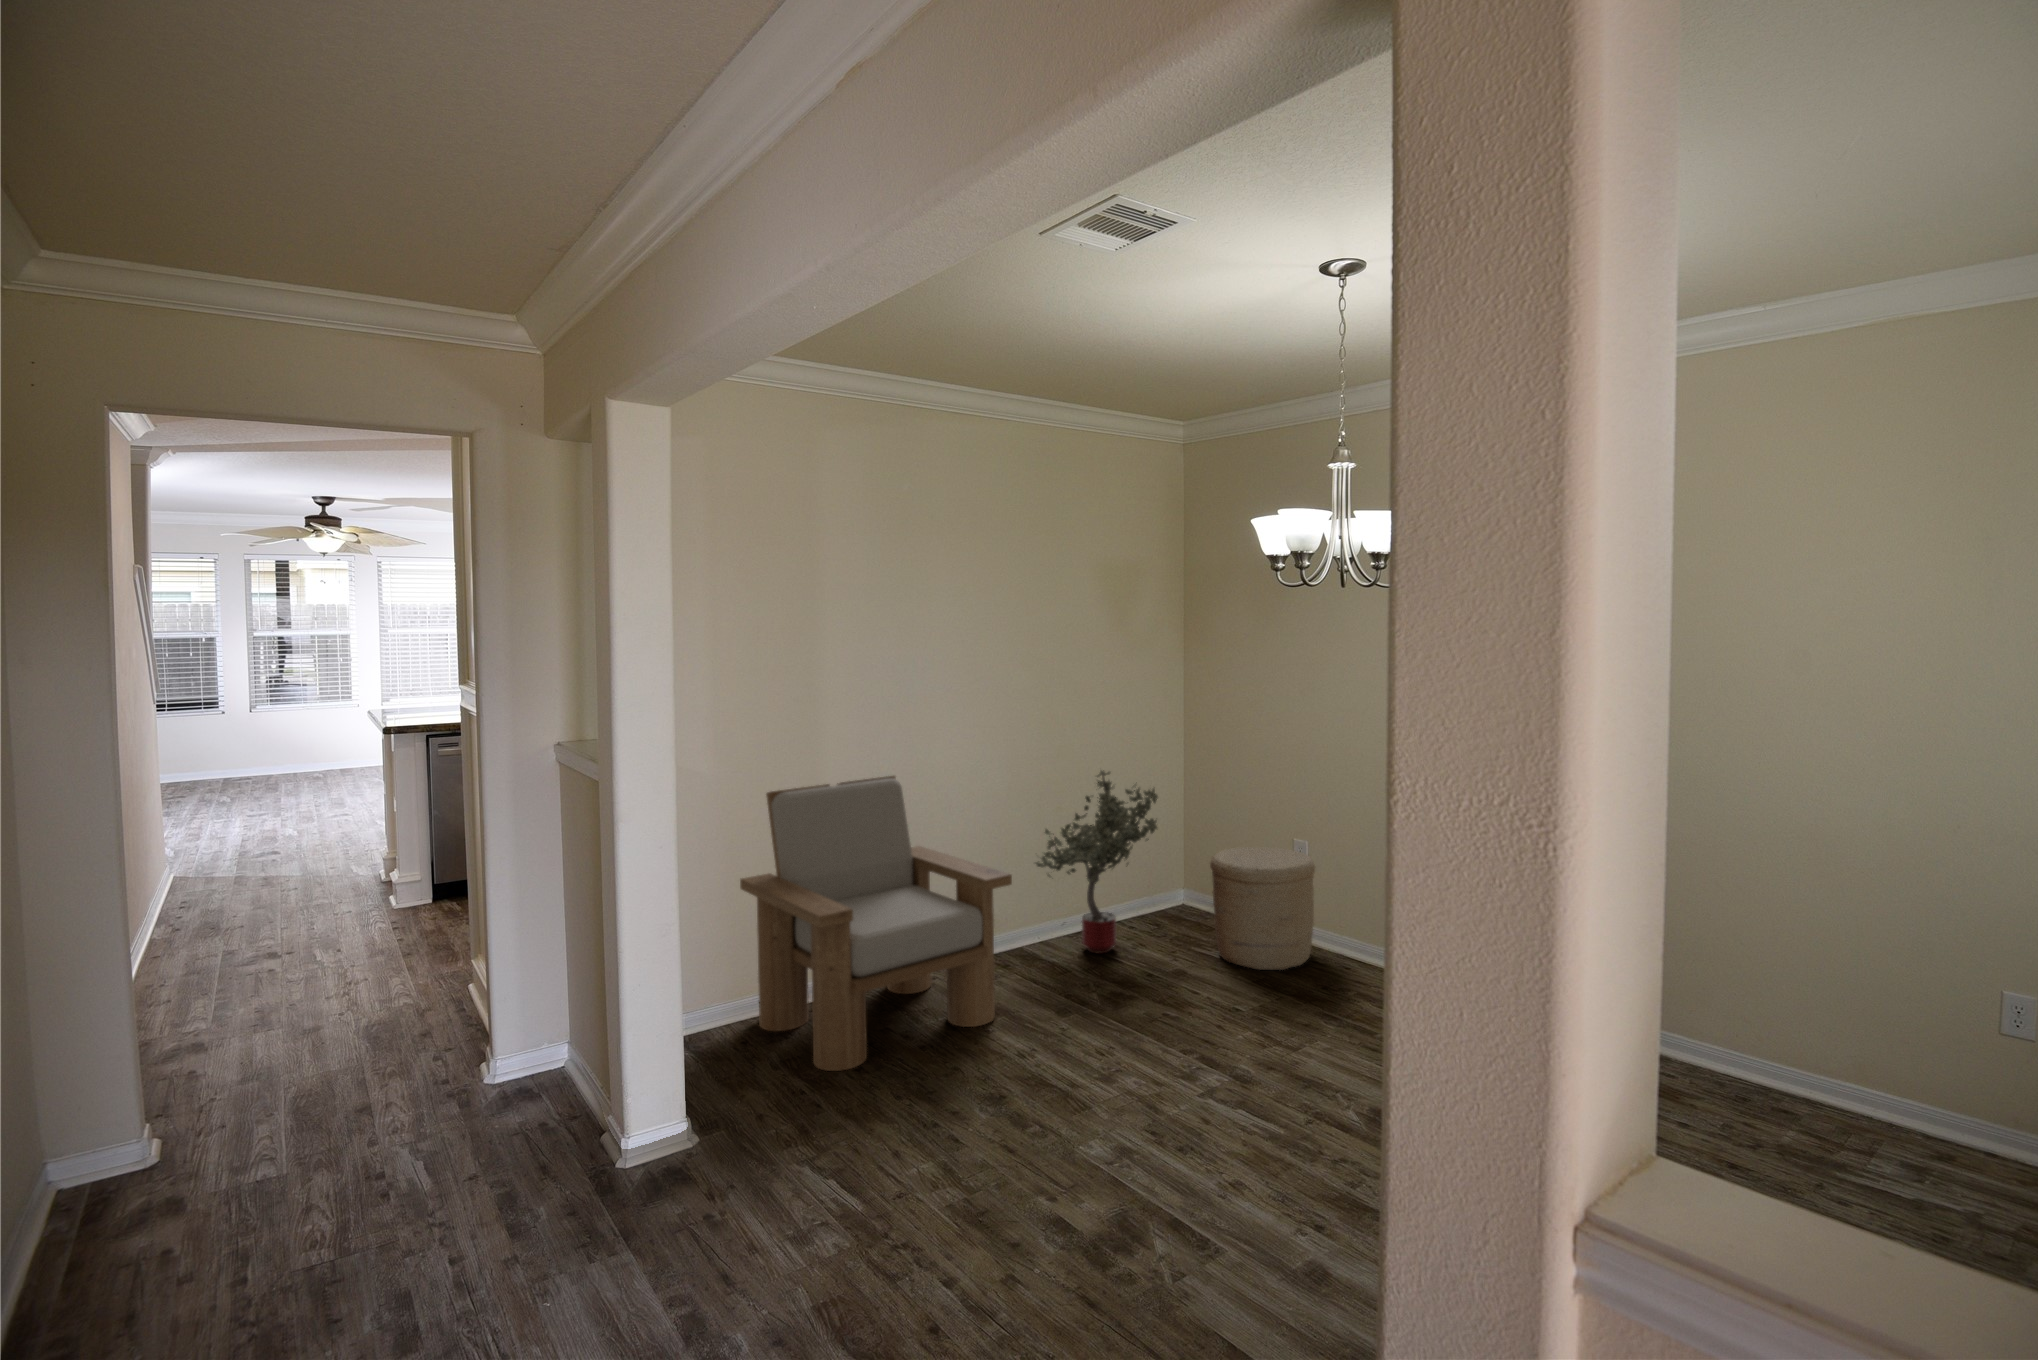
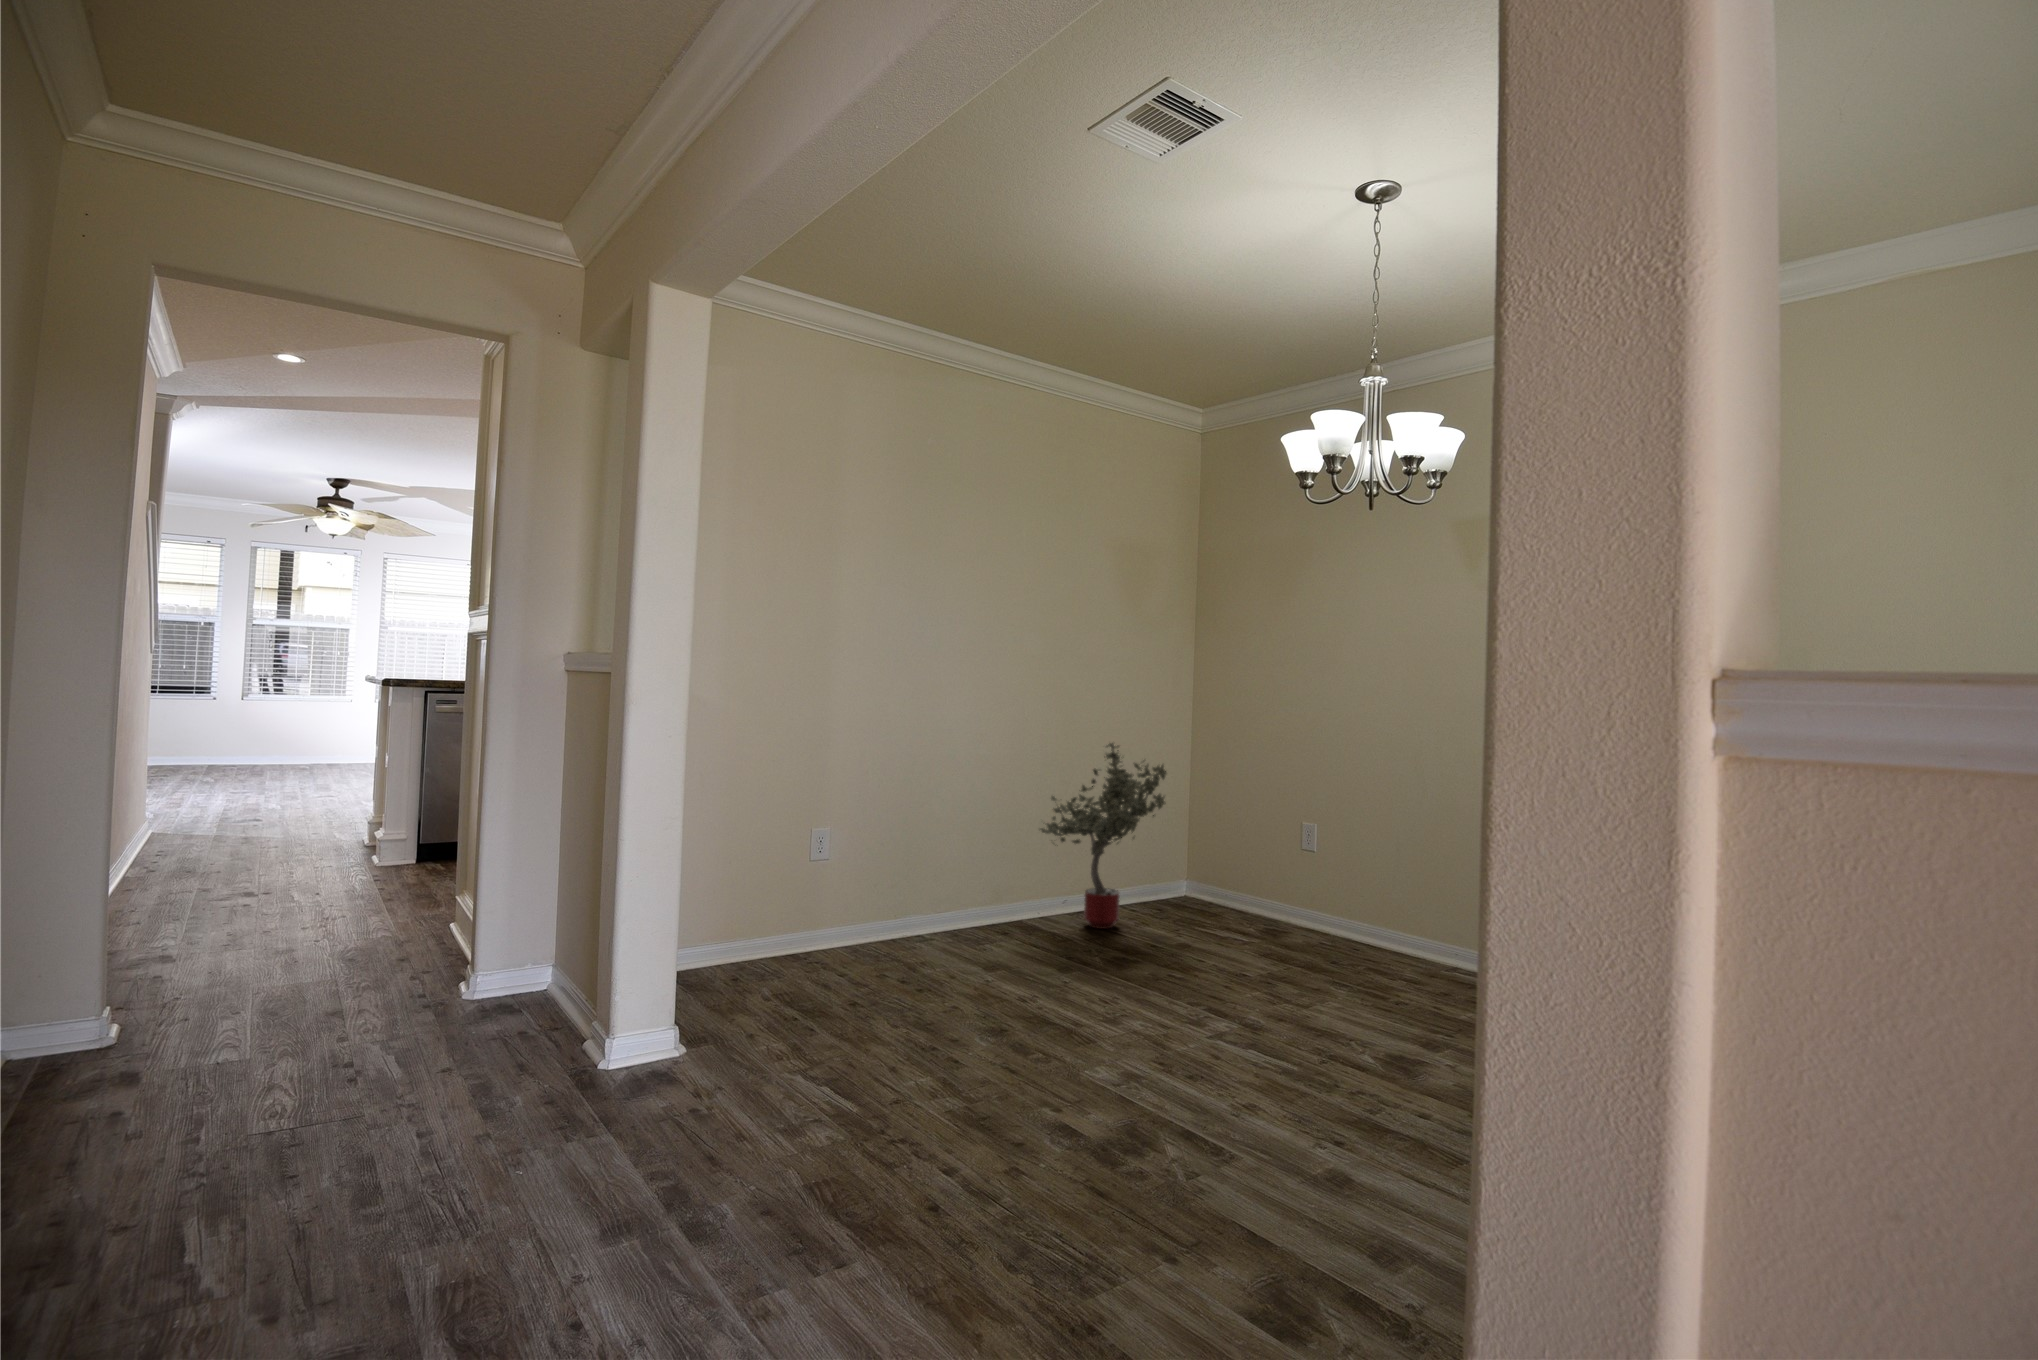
armchair: present [740,776,1012,1071] -> none [740,727,1019,1005]
woven basket: present [1210,847,1315,970] -> none [1218,828,1326,949]

